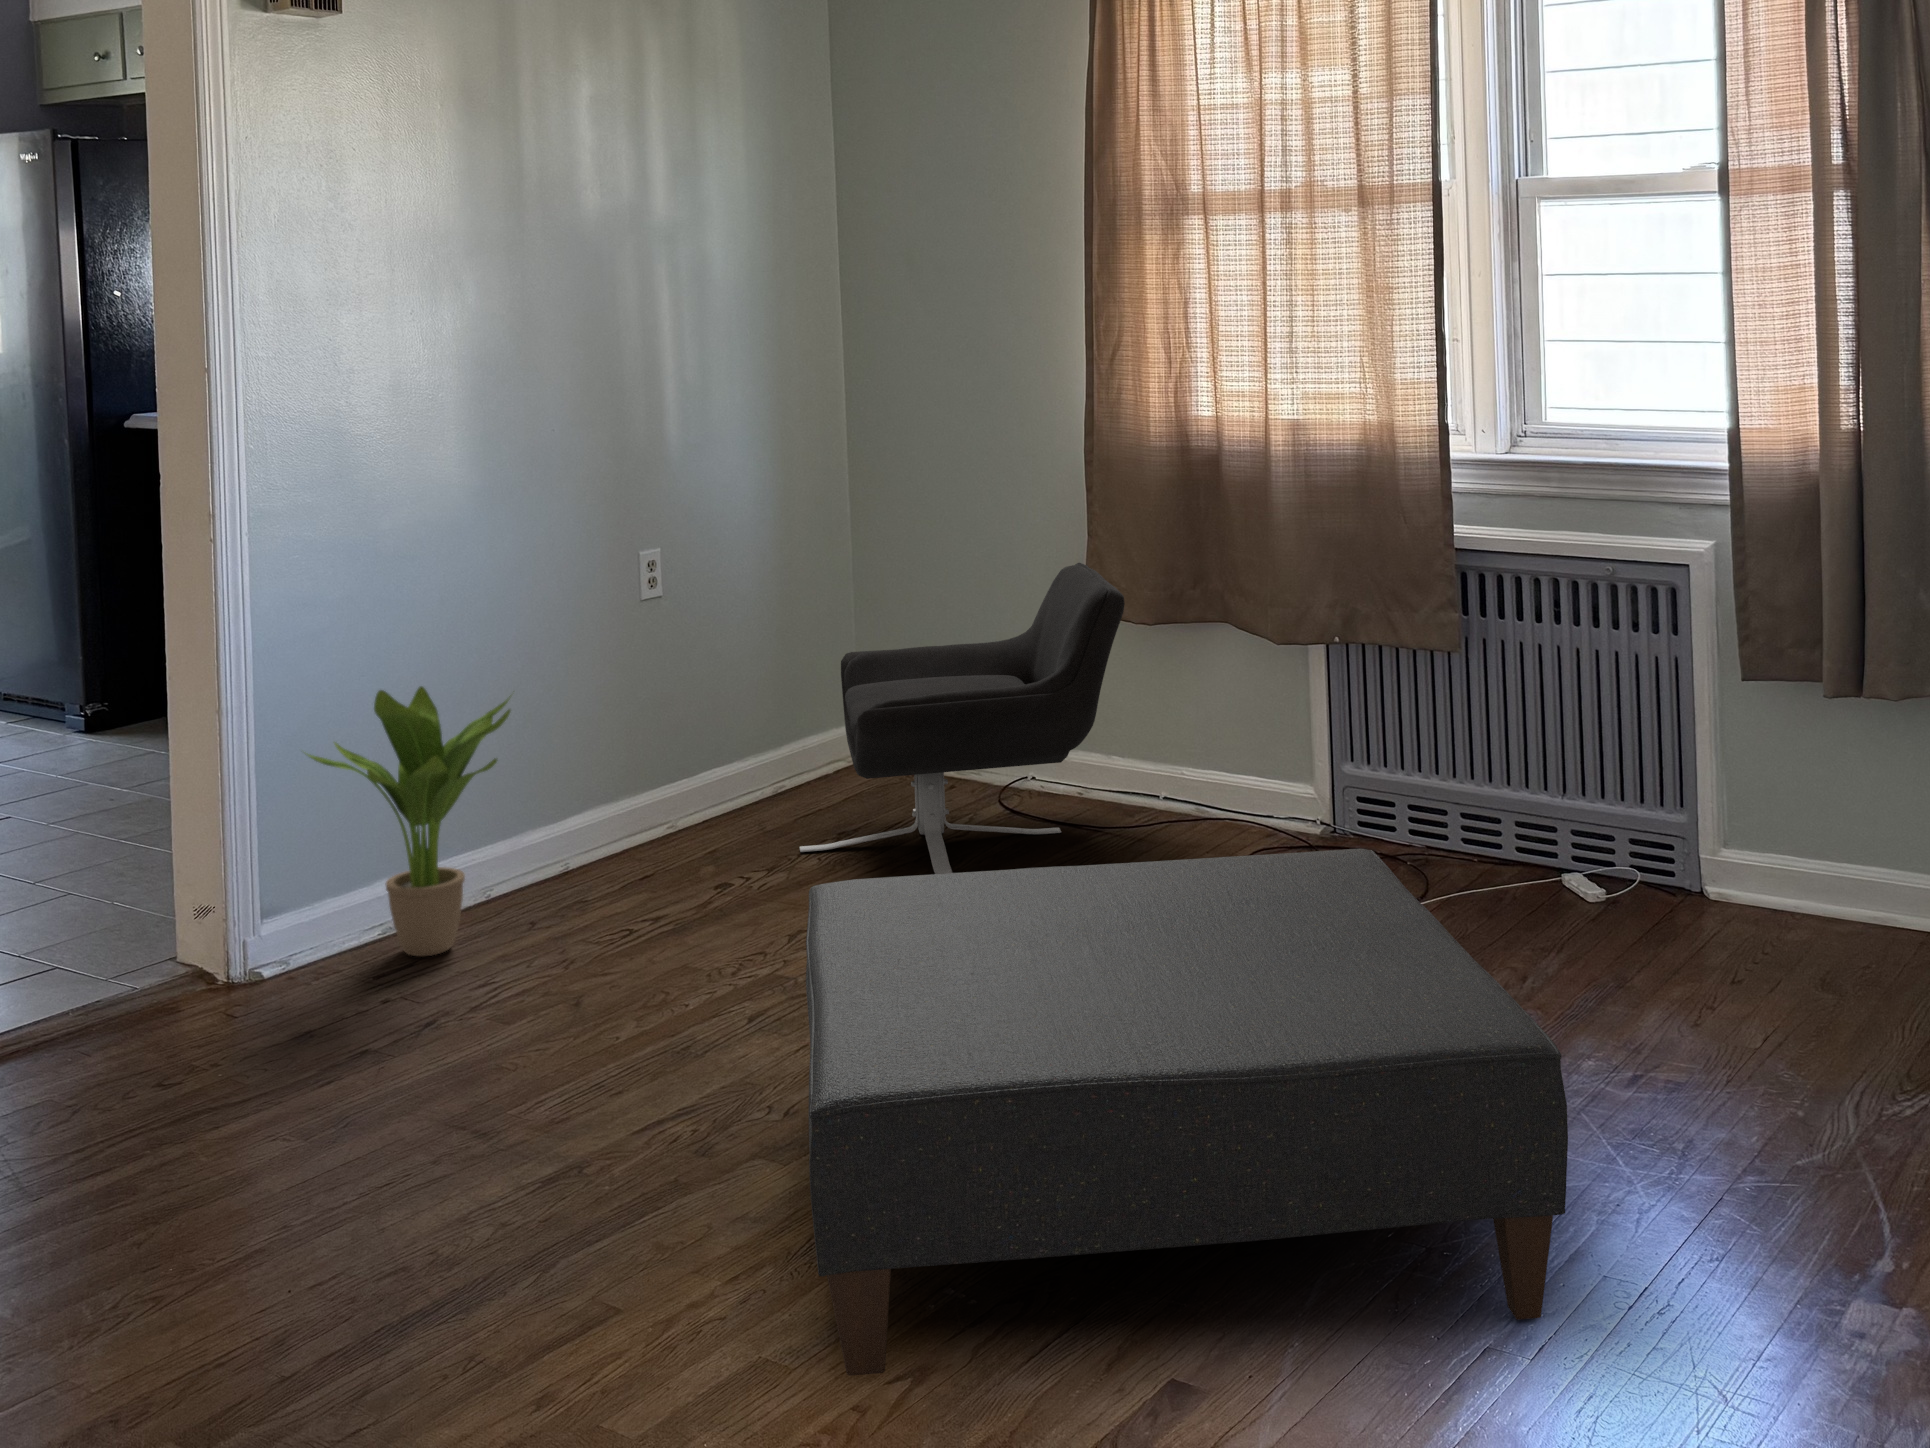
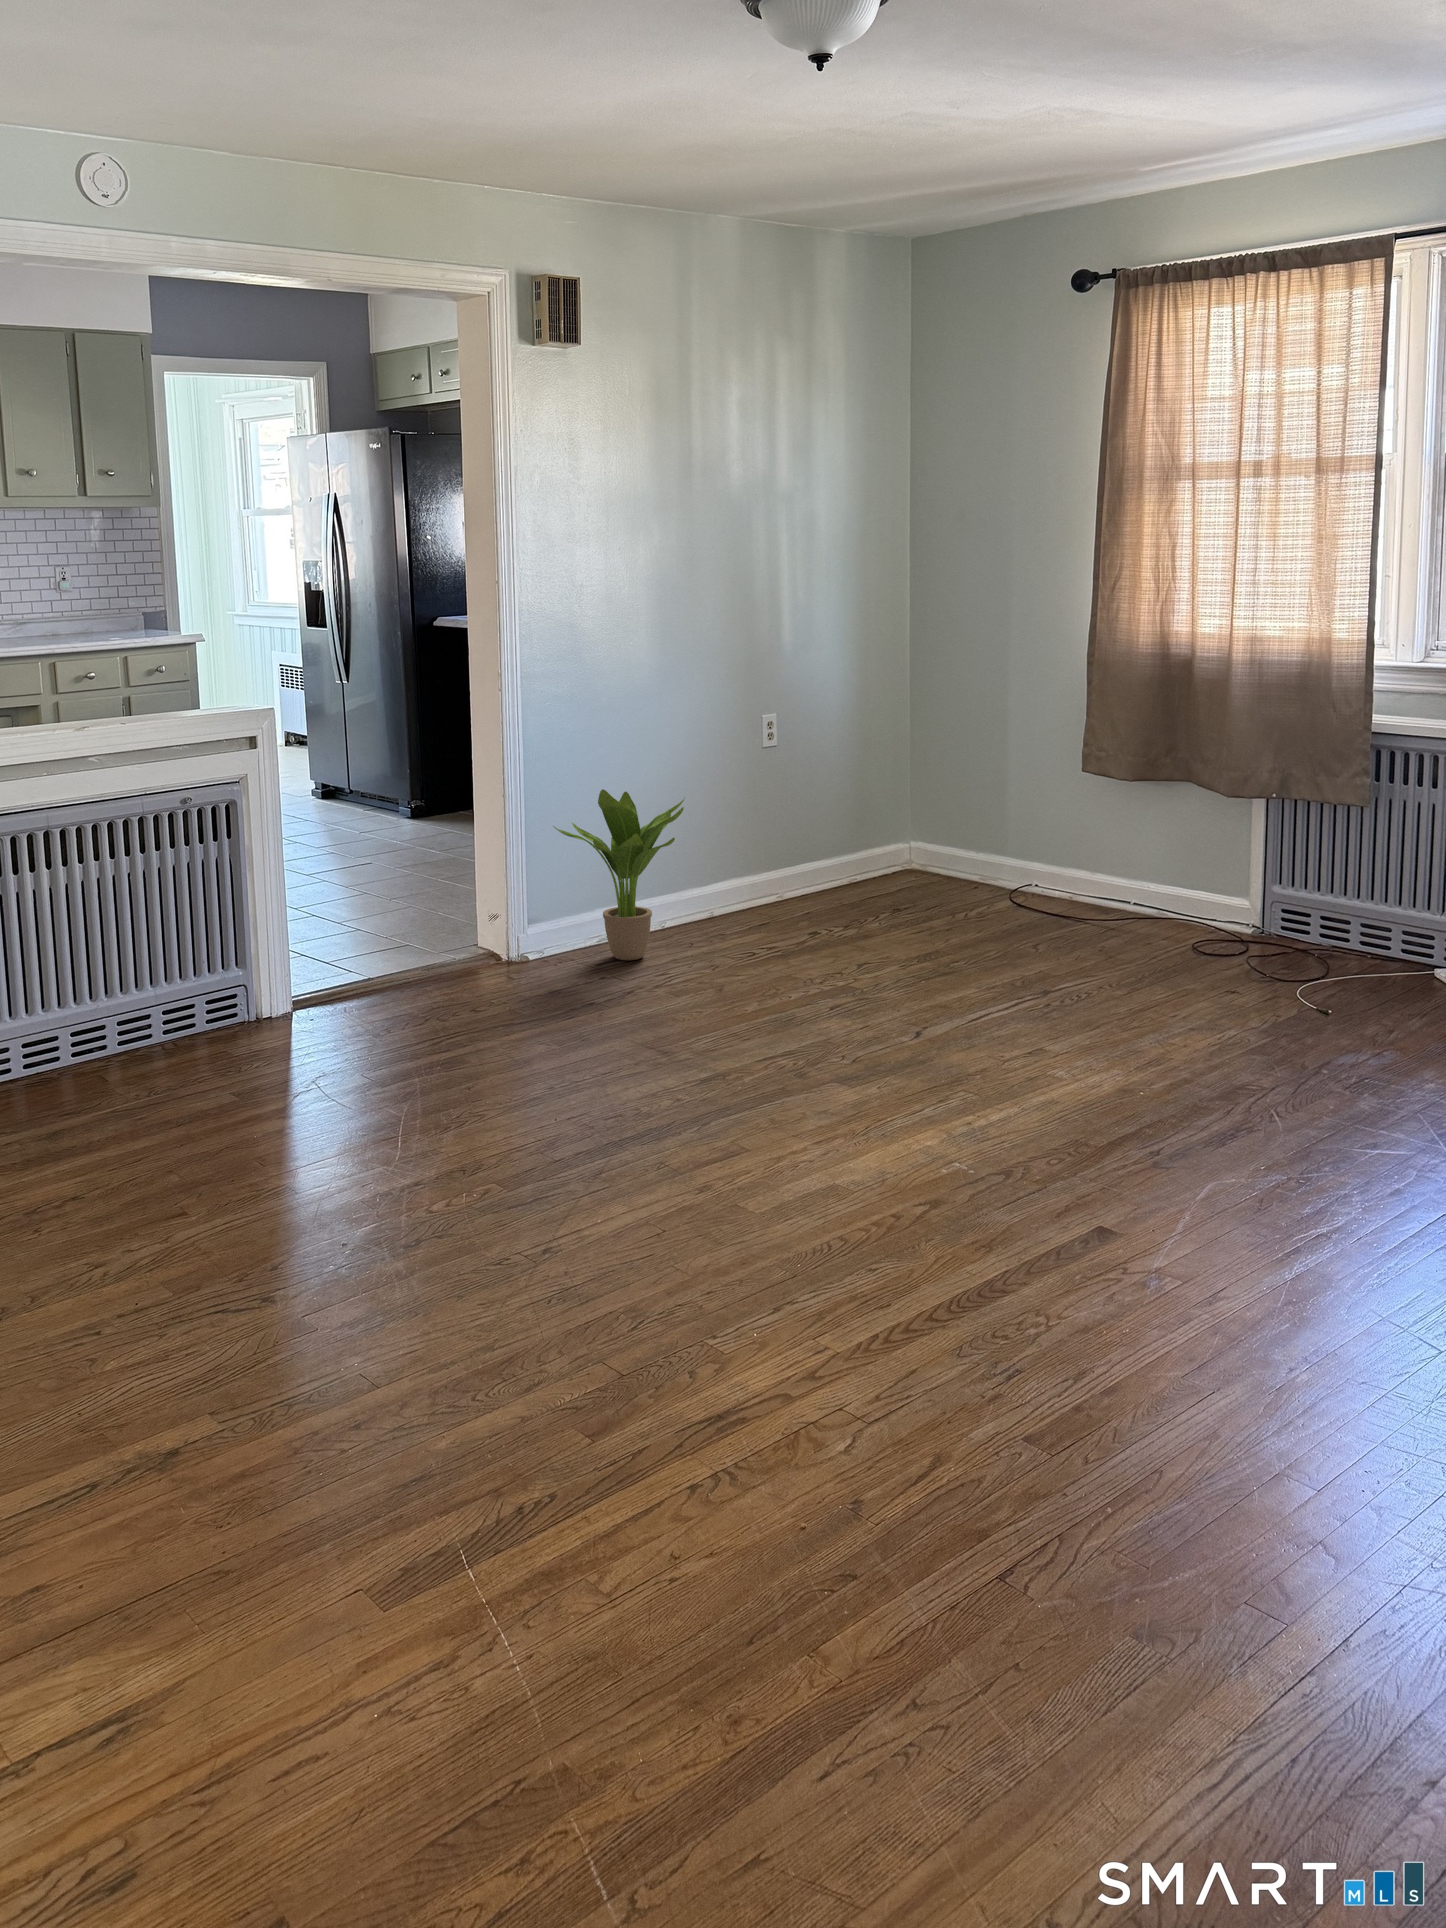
lounge chair: present [800,563,1125,874] -> none [870,733,1111,939]
ottoman: present [806,848,1568,1376] -> none [873,925,1399,1232]

